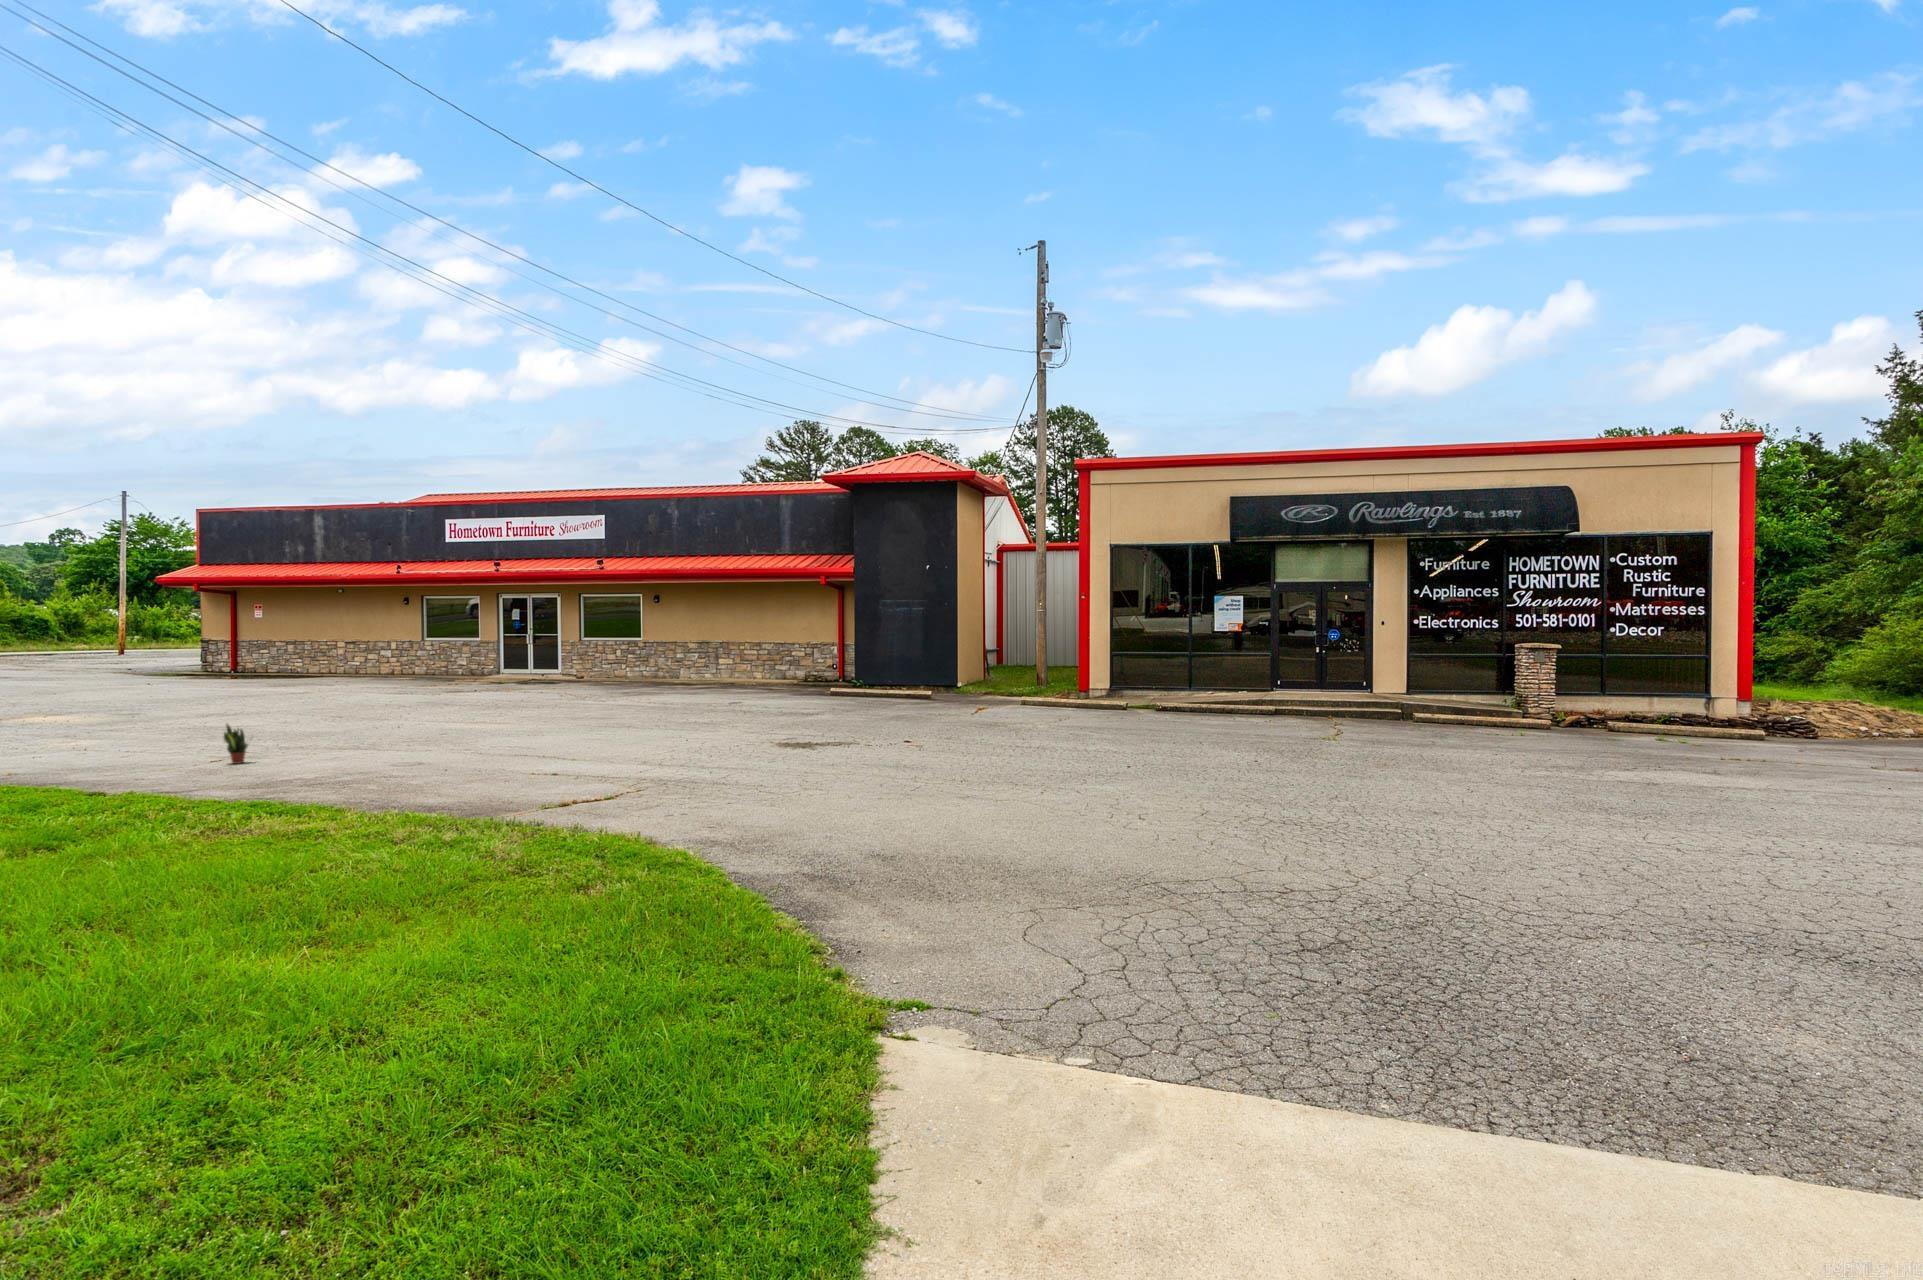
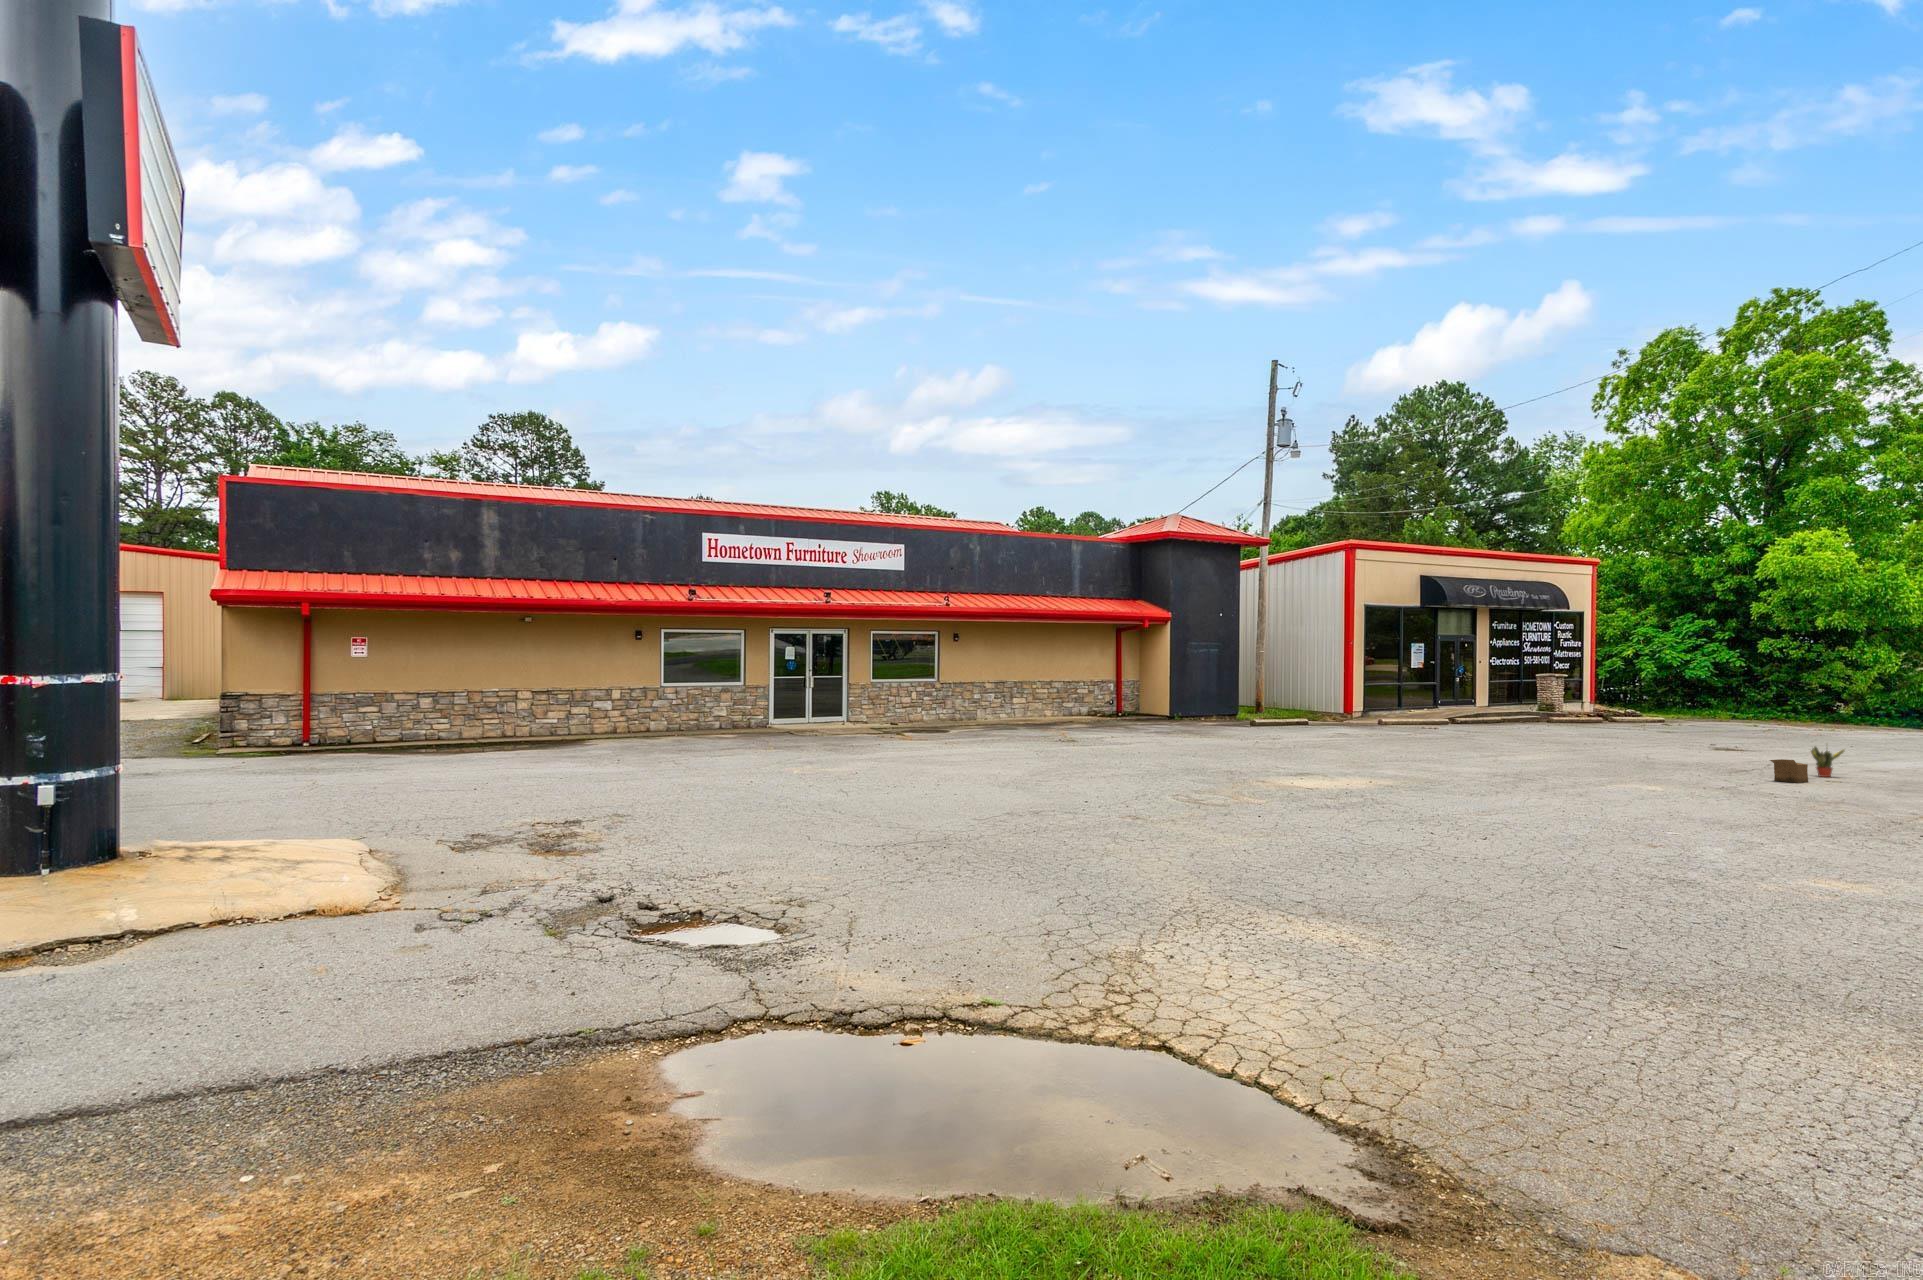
cardboard box: none [144,734,185,761] -> present [1770,759,1808,783]

